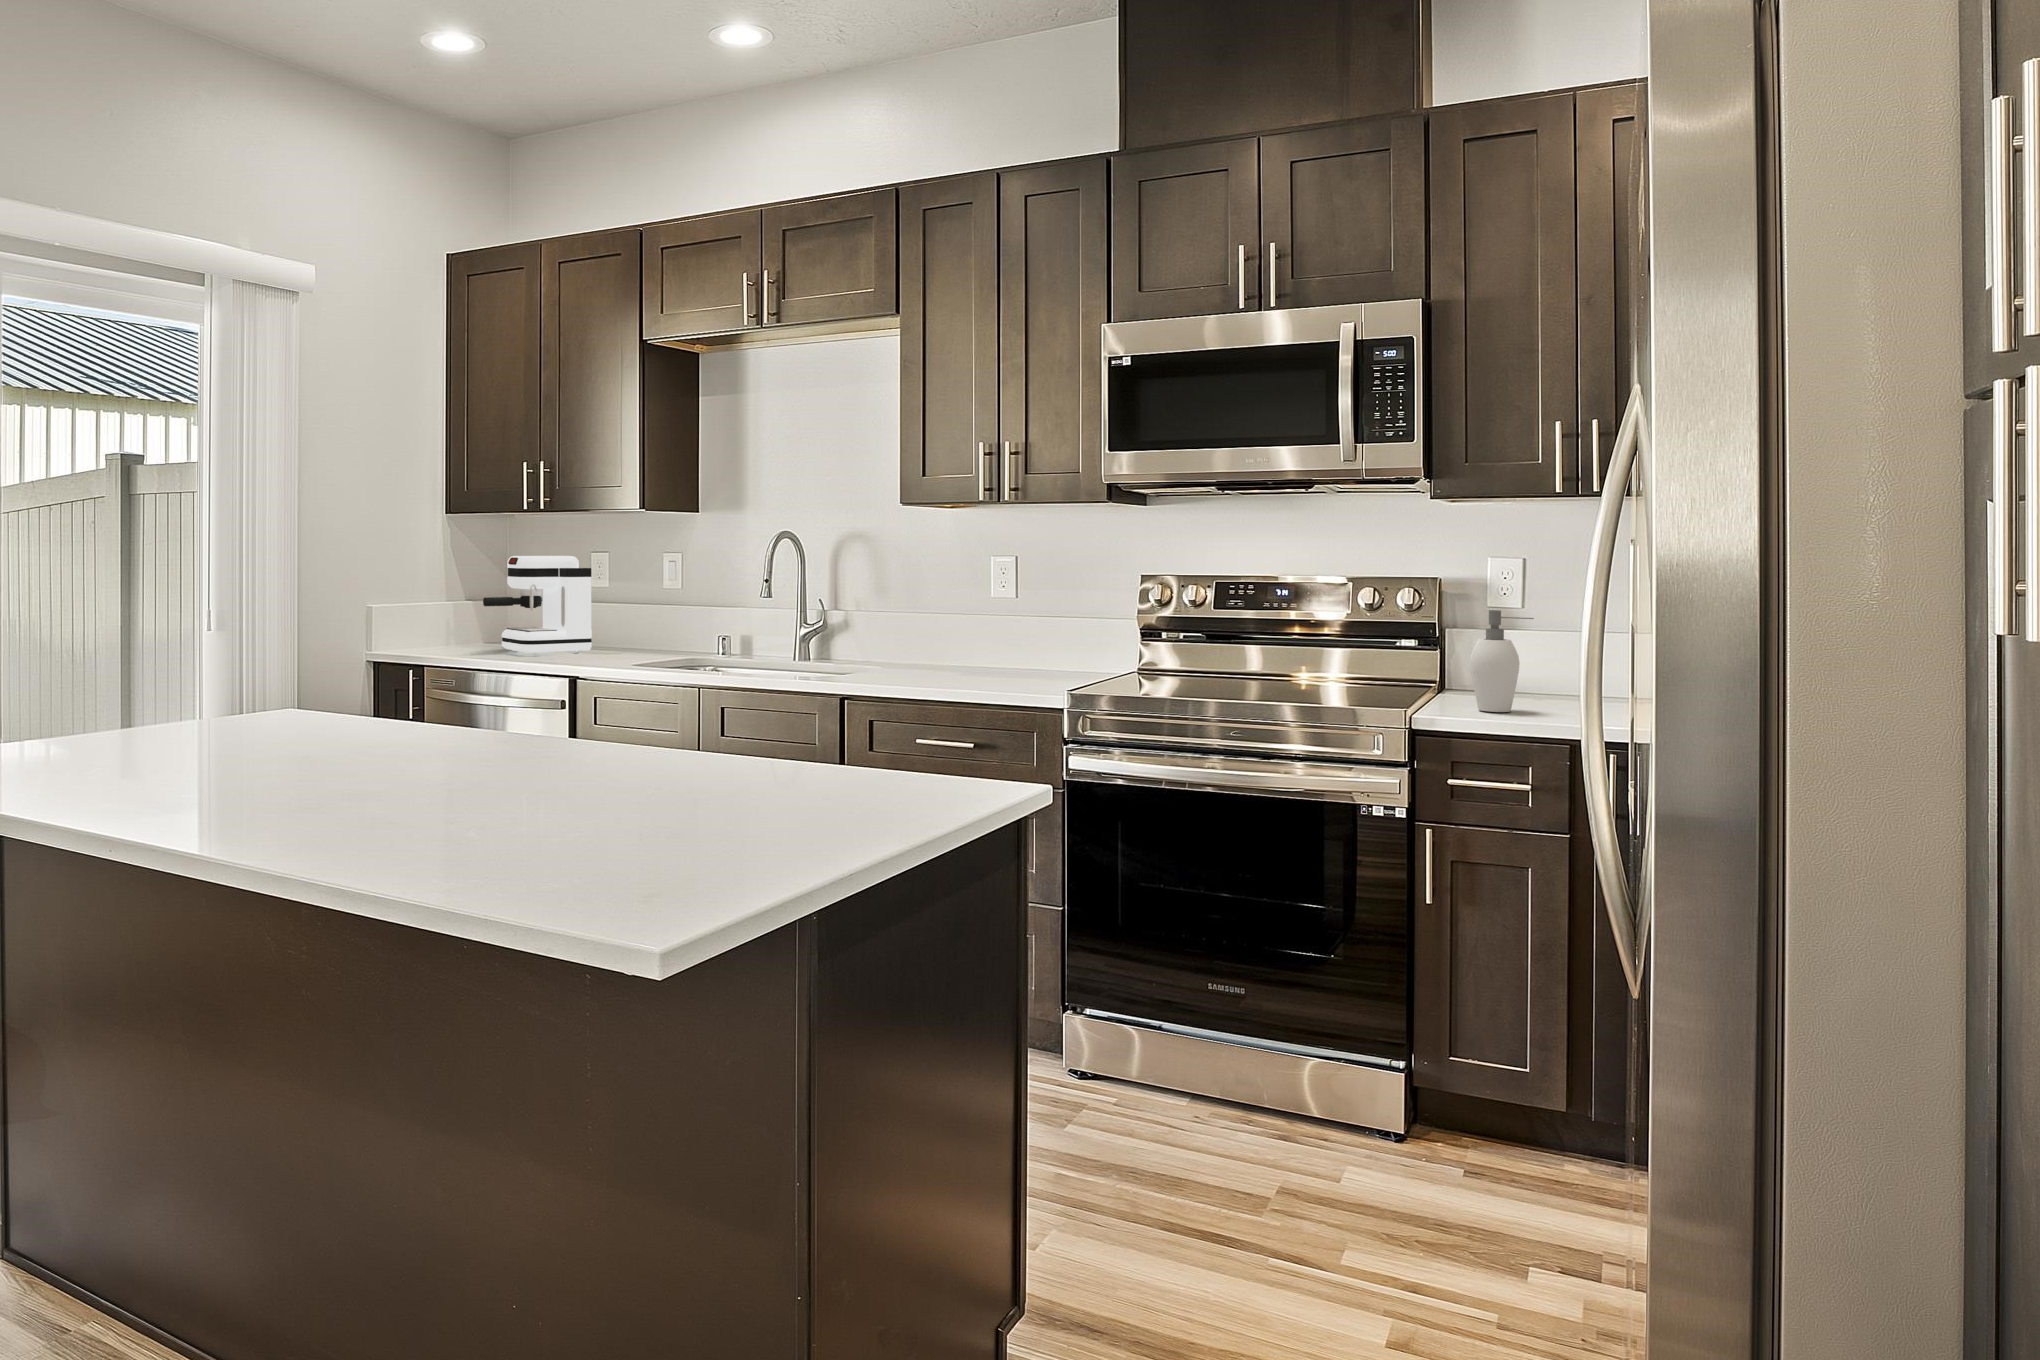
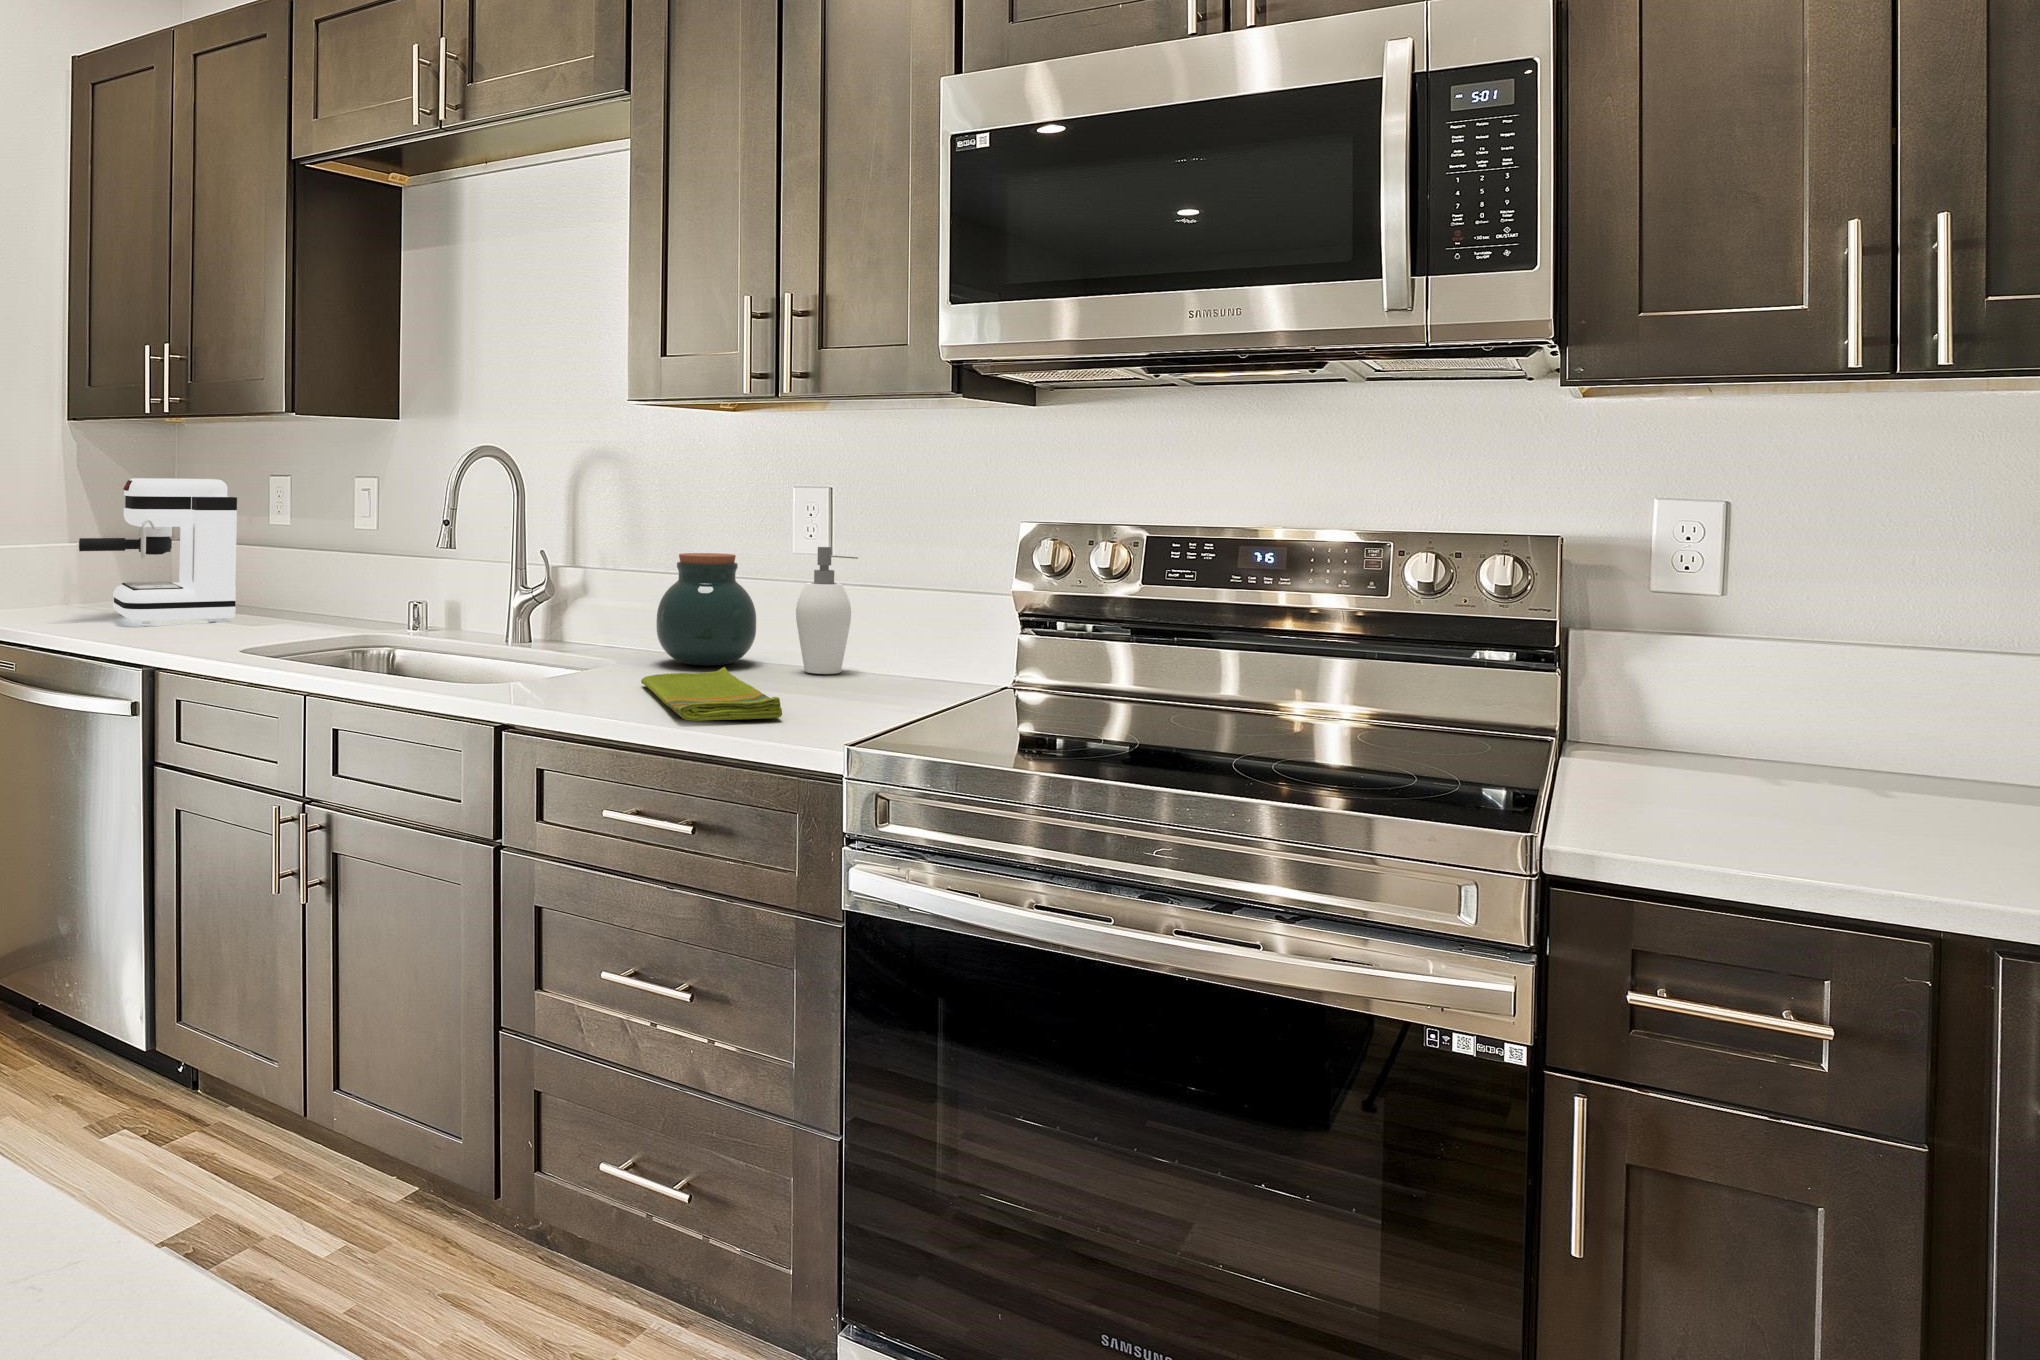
jar: none [909,598,971,667] -> present [656,553,756,666]
soap dispenser: present [1470,610,1534,712] -> present [796,547,858,674]
dish towel: none [915,665,1016,688] -> present [641,667,782,721]

